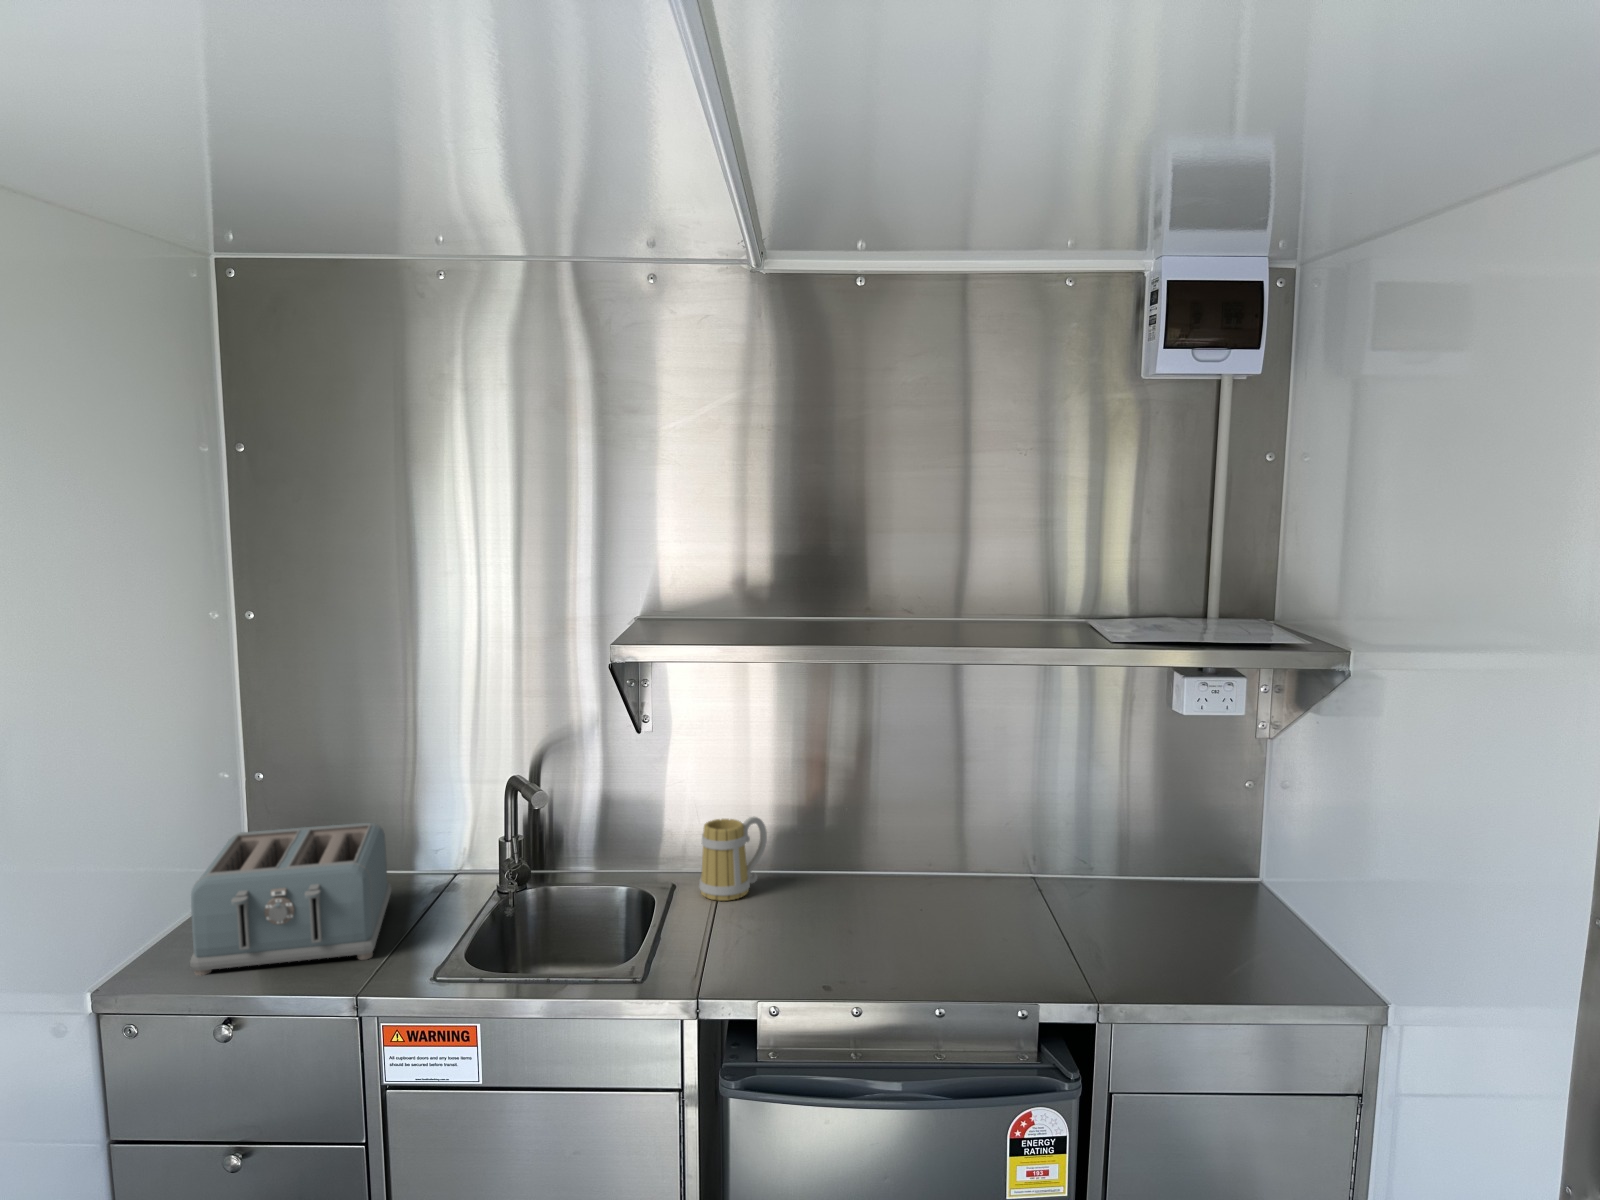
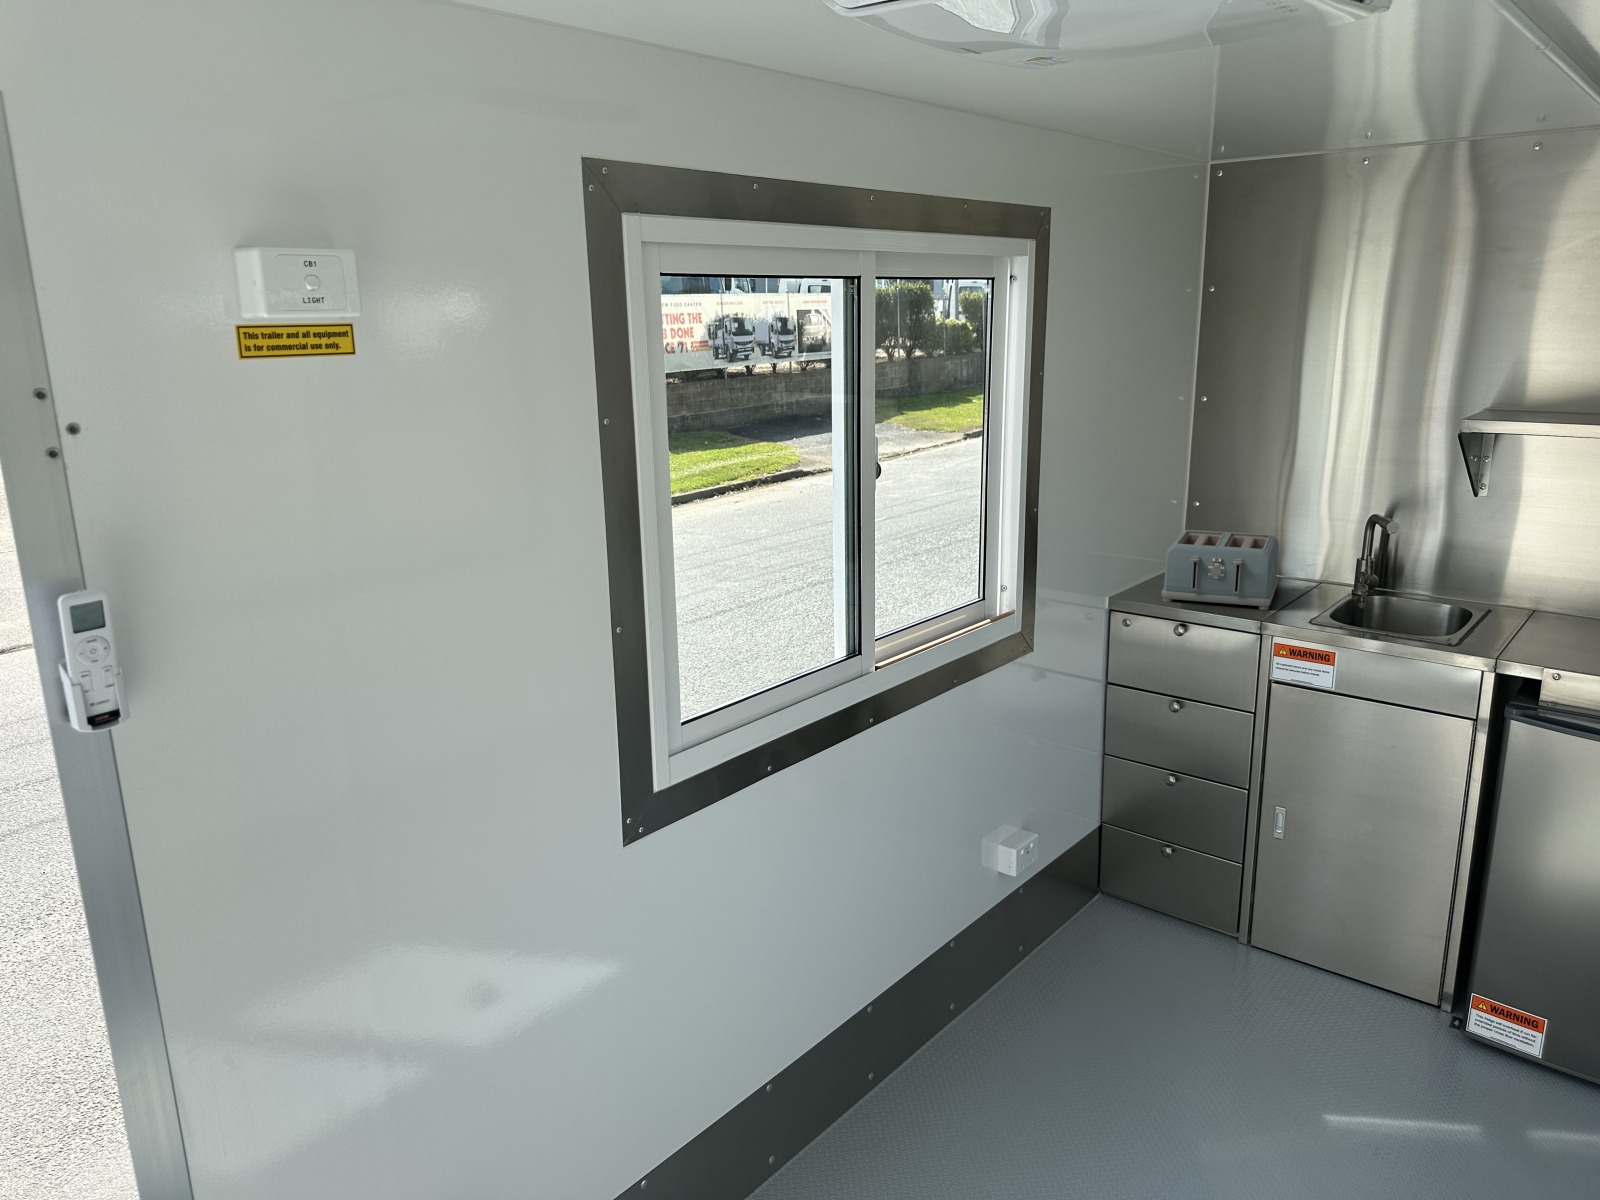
mug: present [699,817,767,901] -> none [1511,565,1578,623]

